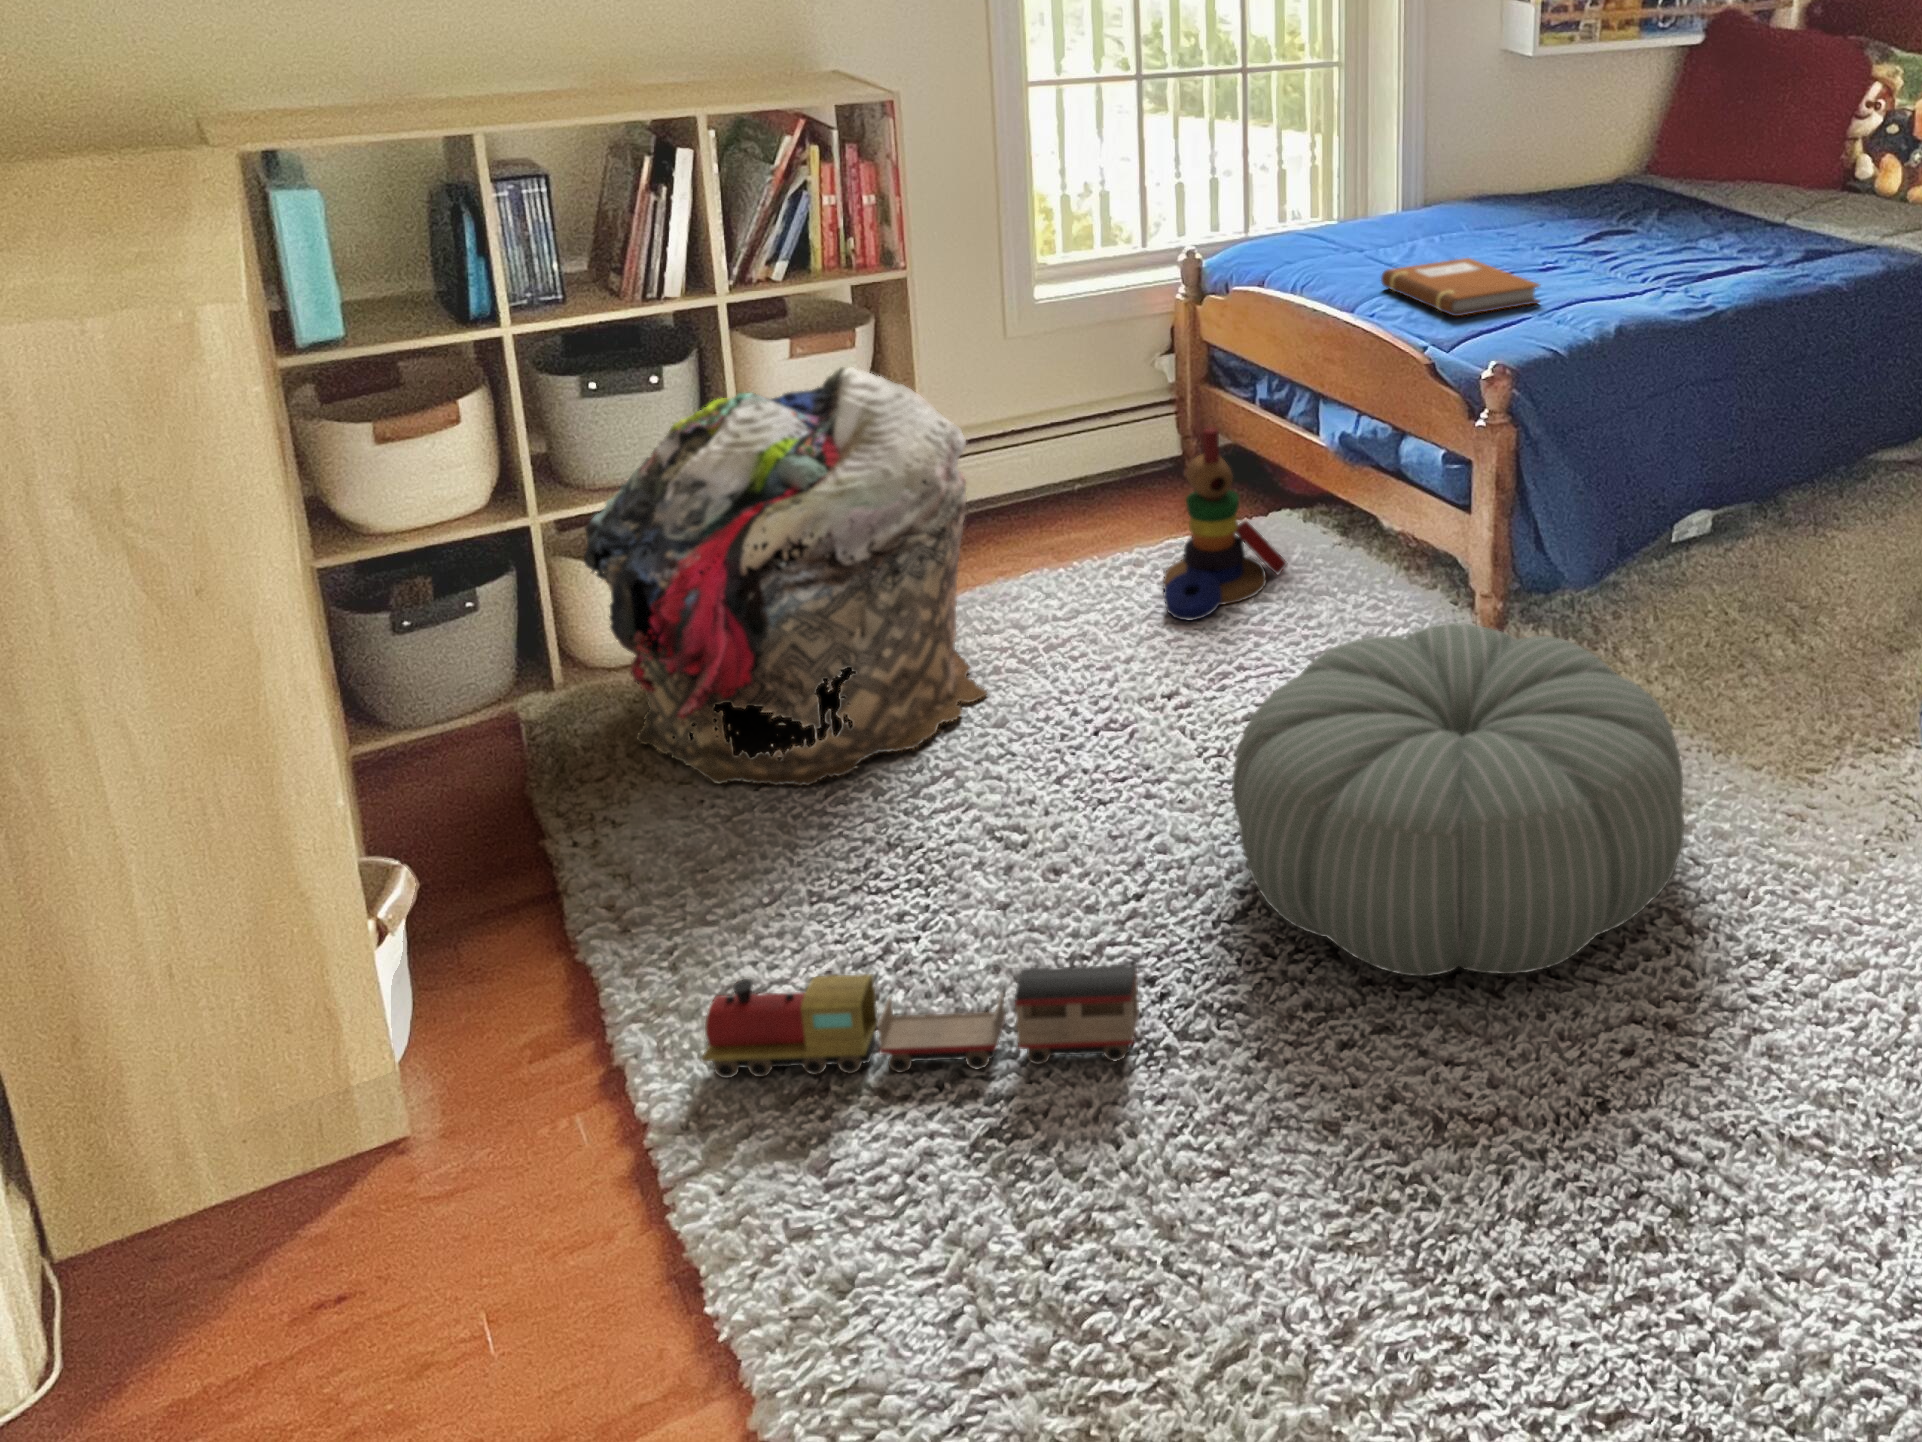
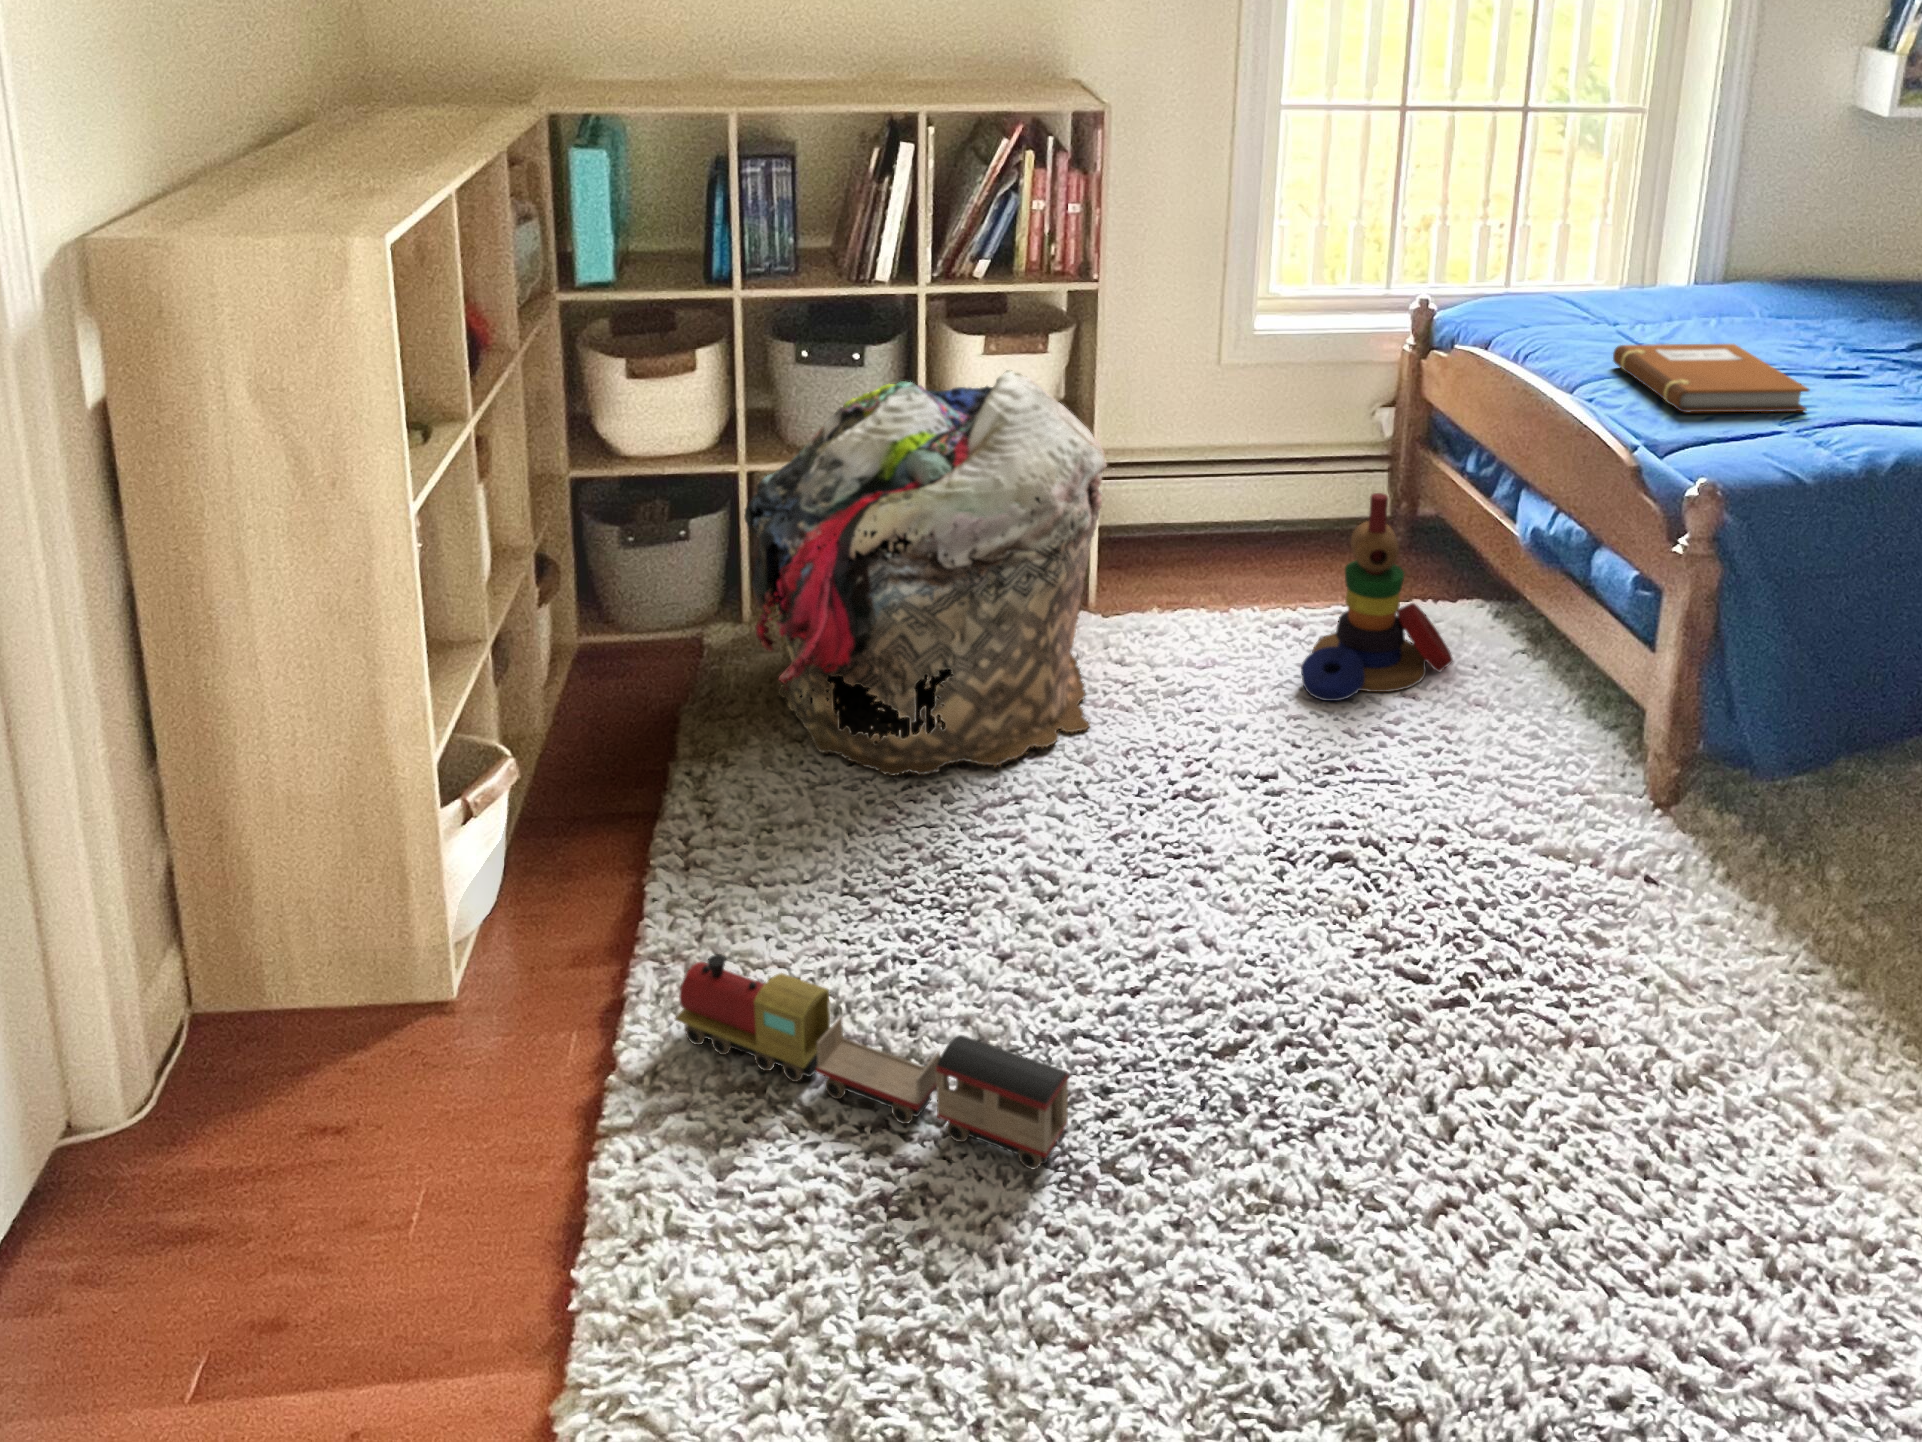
pouf: present [1232,623,1684,976] -> none [1233,774,1810,1253]

